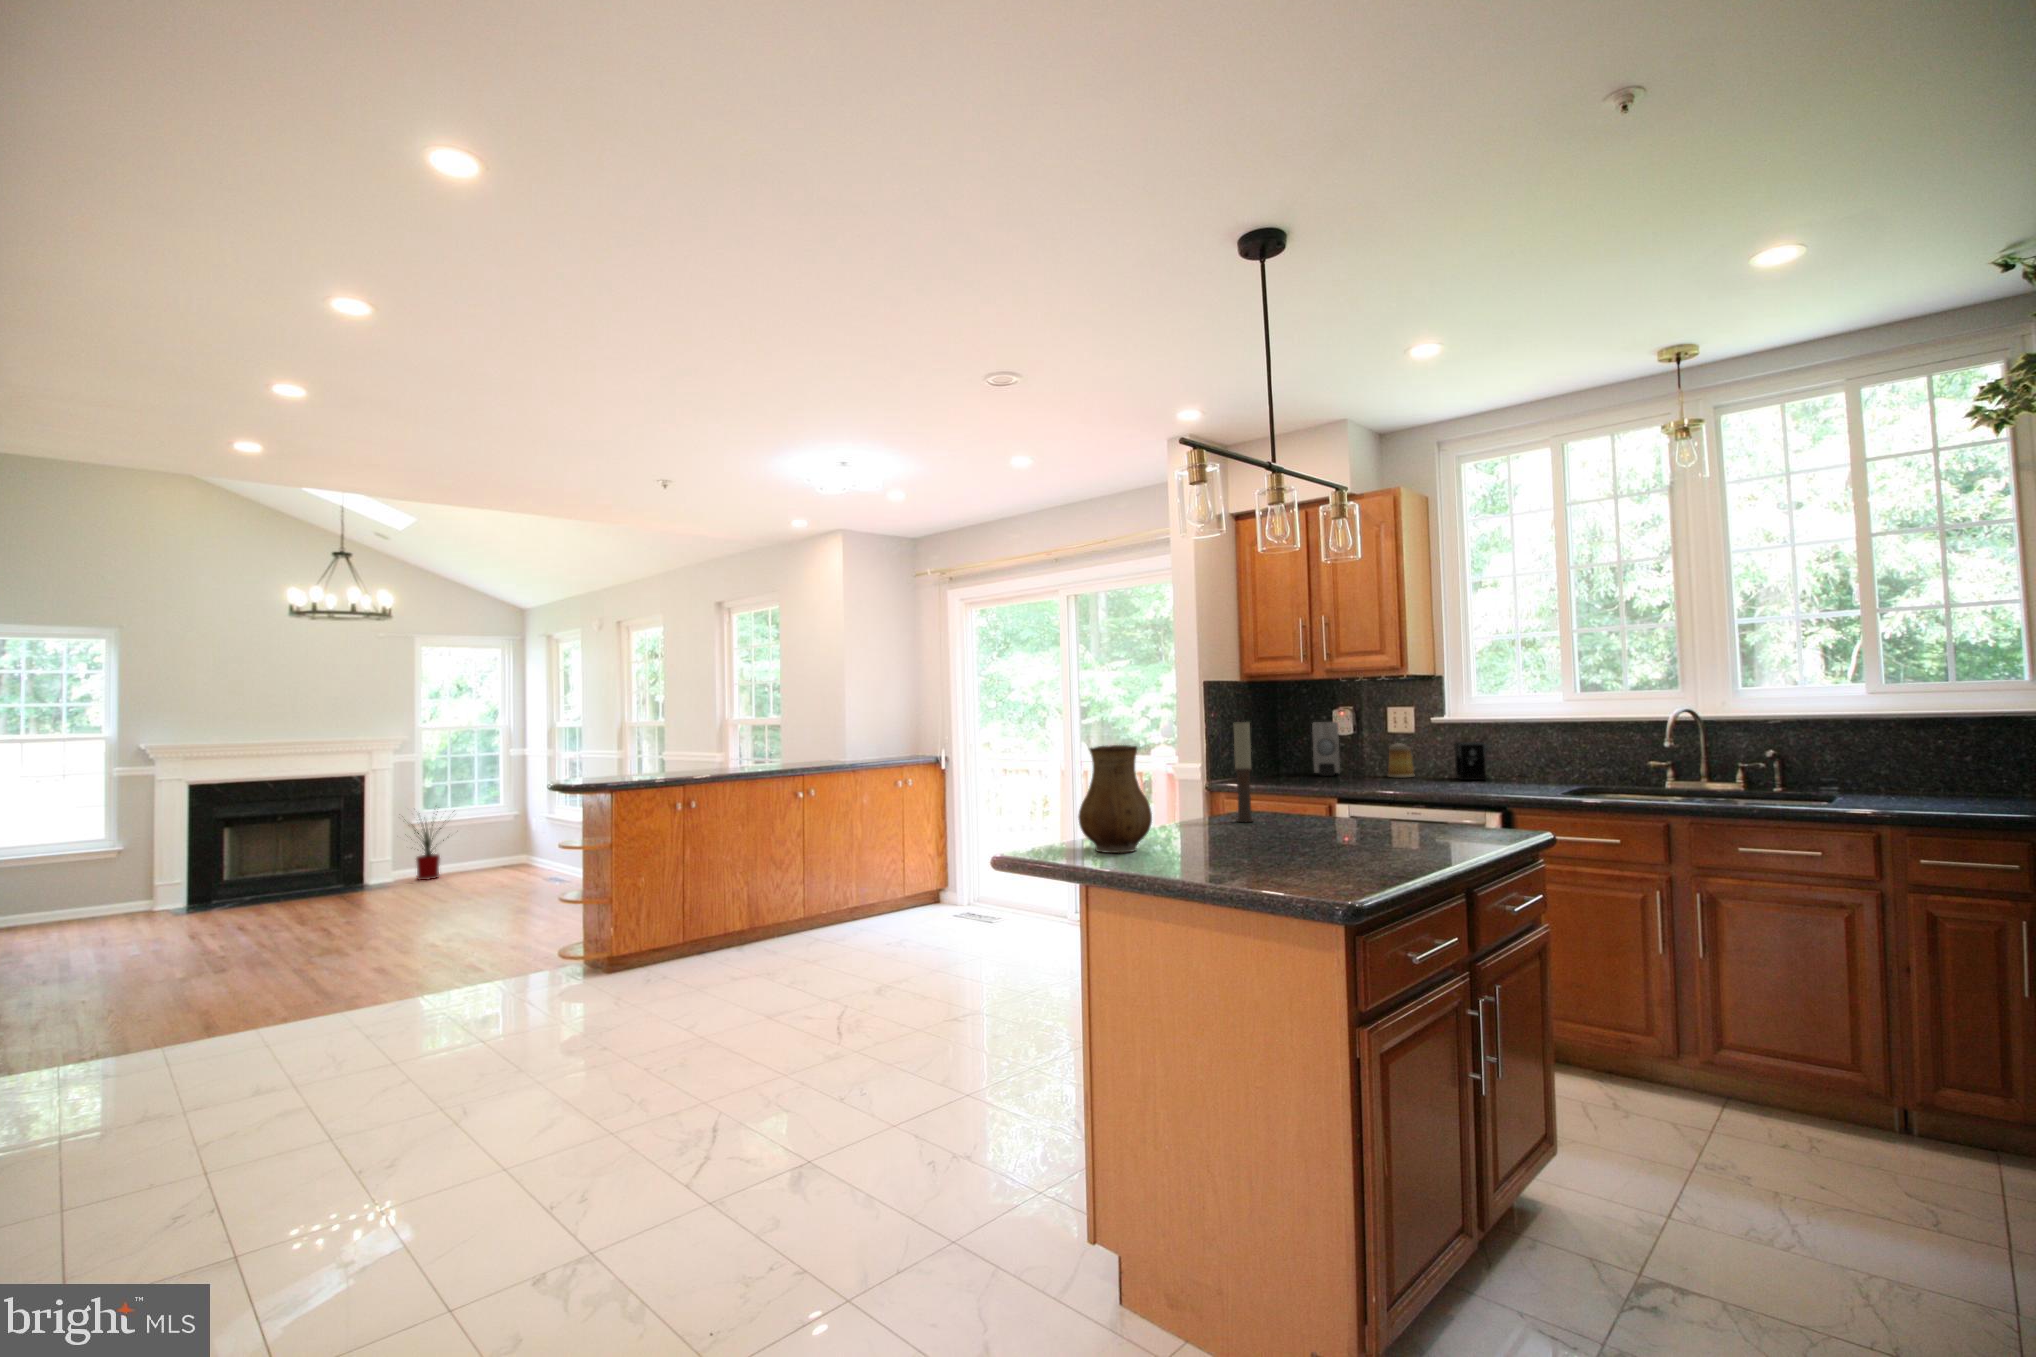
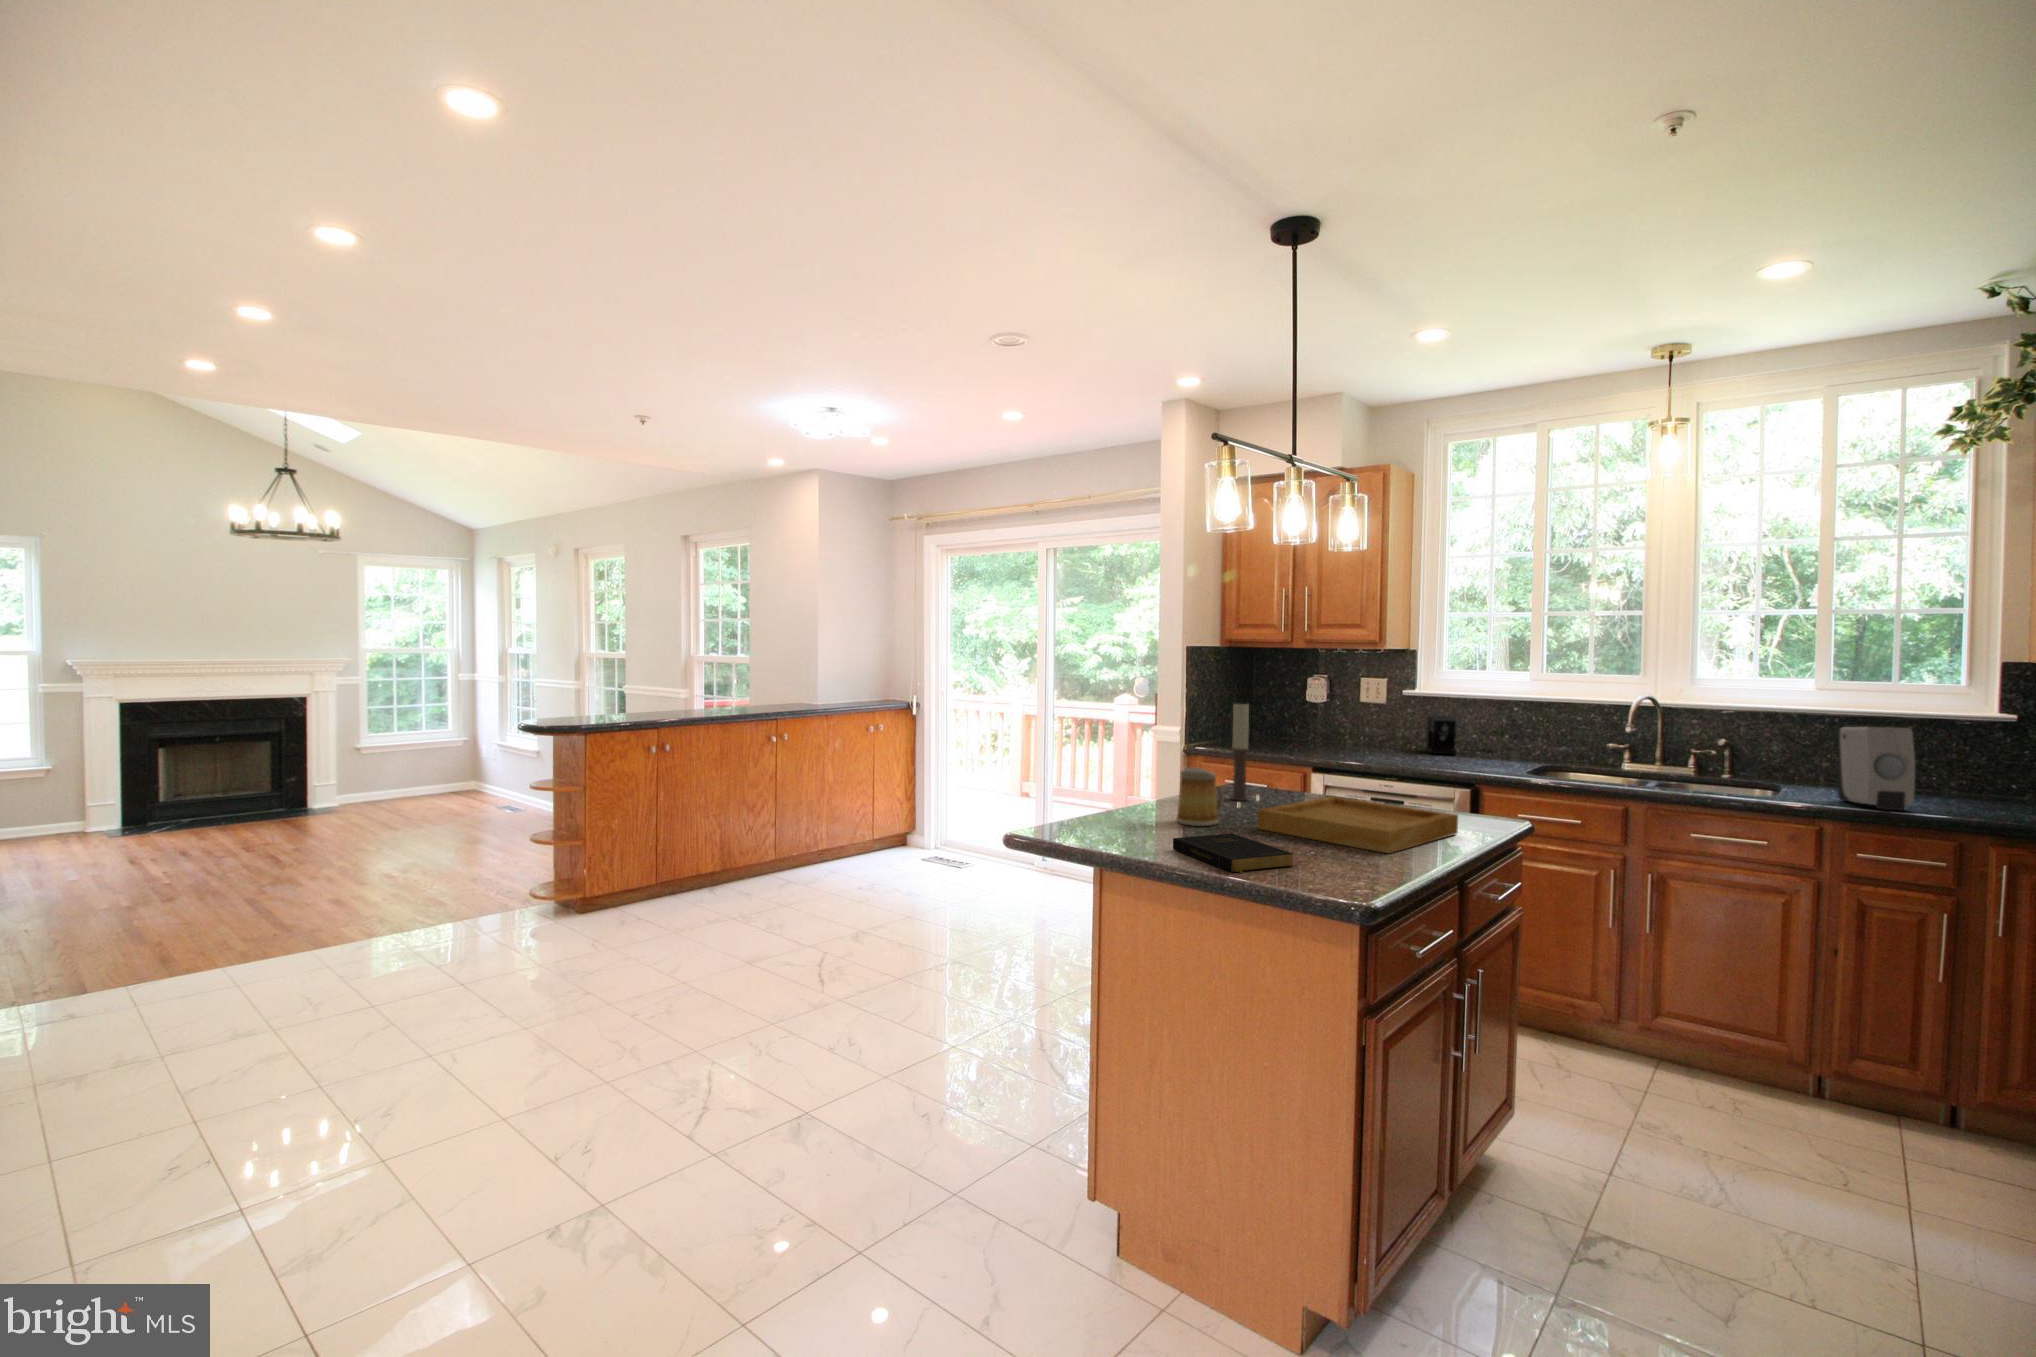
soap dispenser: present [1312,722,1340,776] -> present [1838,727,1915,810]
mug: present [1388,743,1414,778] -> present [1176,767,1224,826]
ceramic pitcher: present [1078,745,1152,853] -> none [1091,731,1162,836]
tray: none [1255,811,1469,860] -> present [1258,796,1458,853]
house plant: present [411,814,444,880] -> none [342,729,411,807]
book: none [1159,845,1283,879] -> present [1173,833,1293,873]

